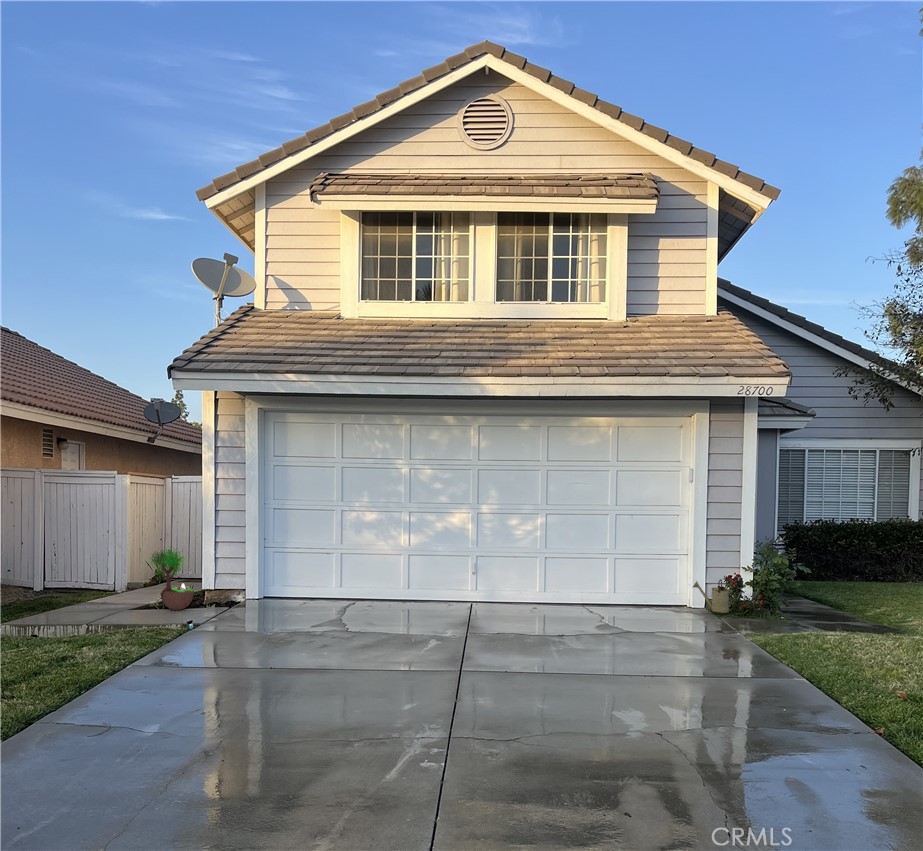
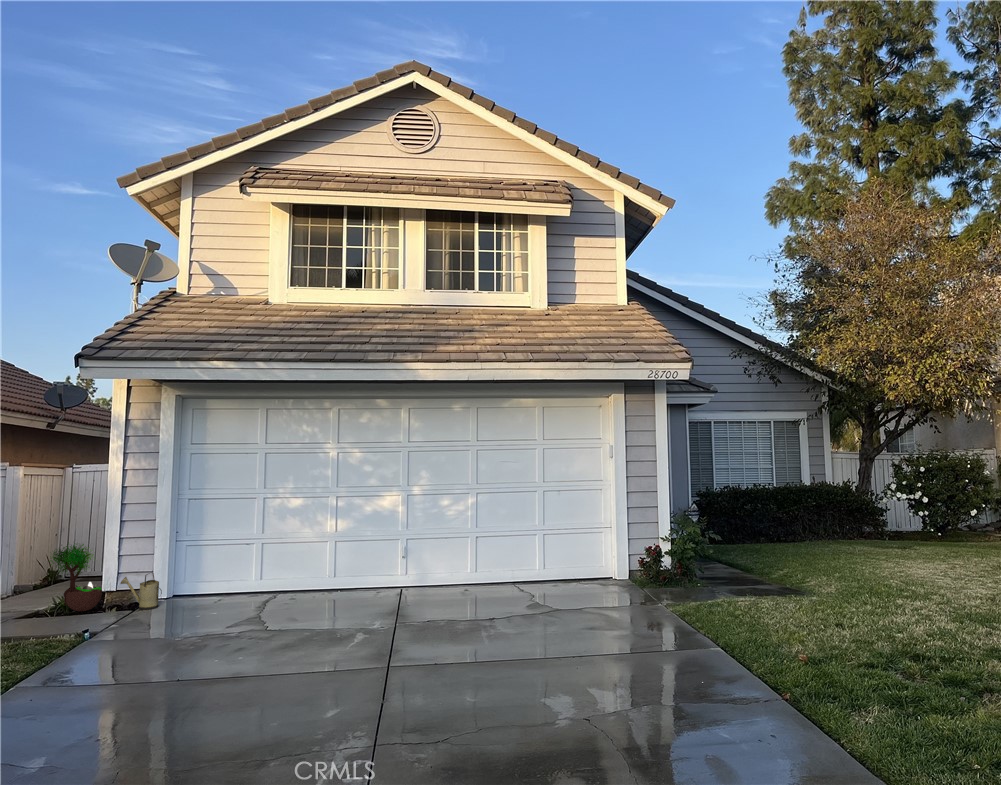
watering can: present [693,579,729,615] -> present [121,572,162,610]

